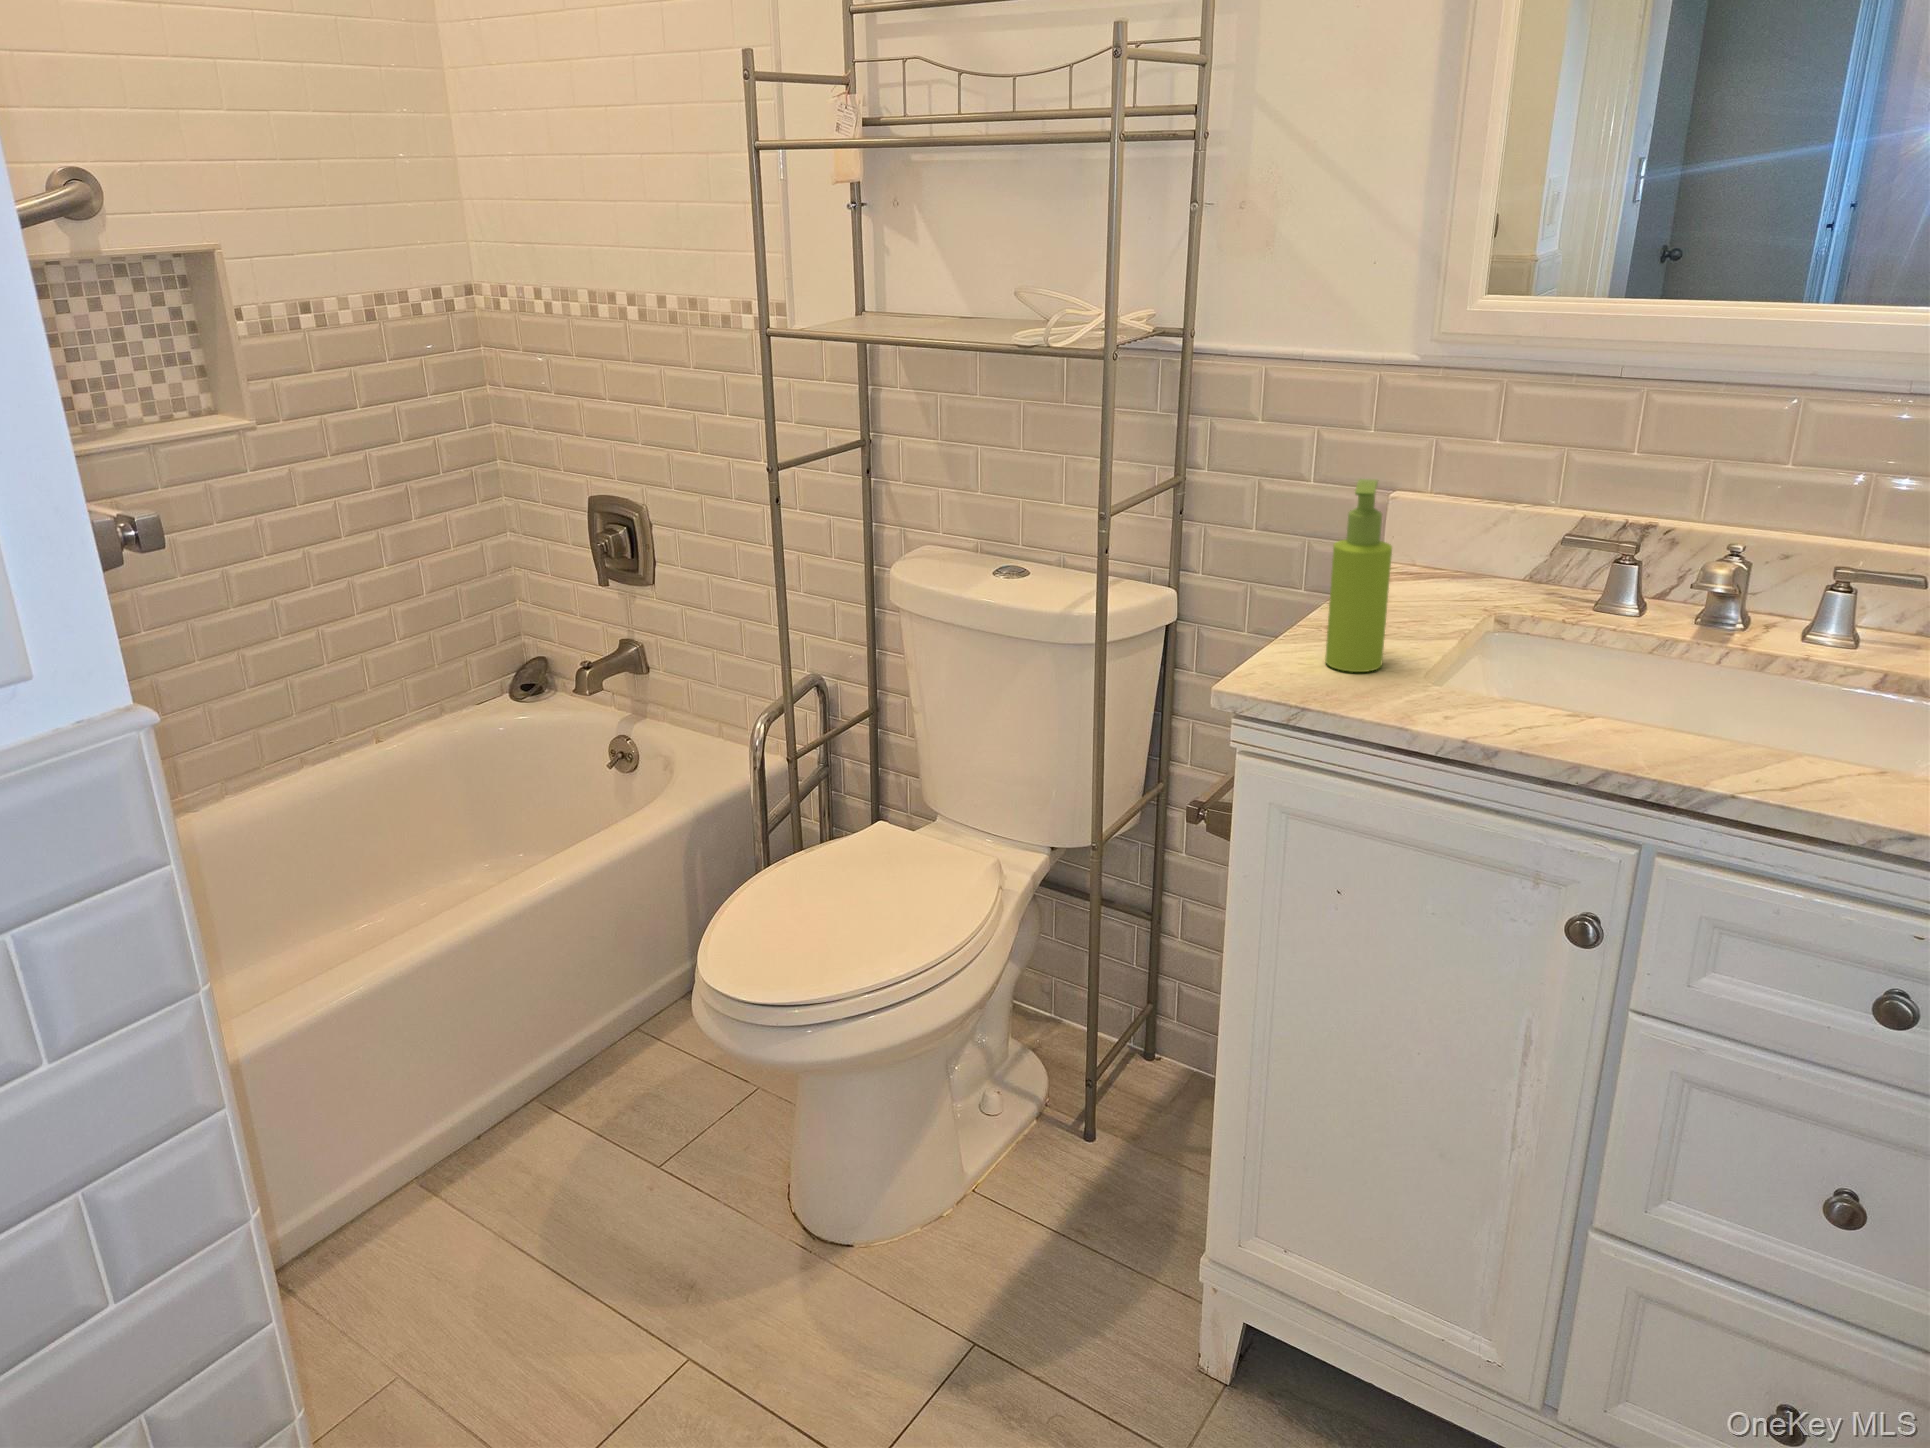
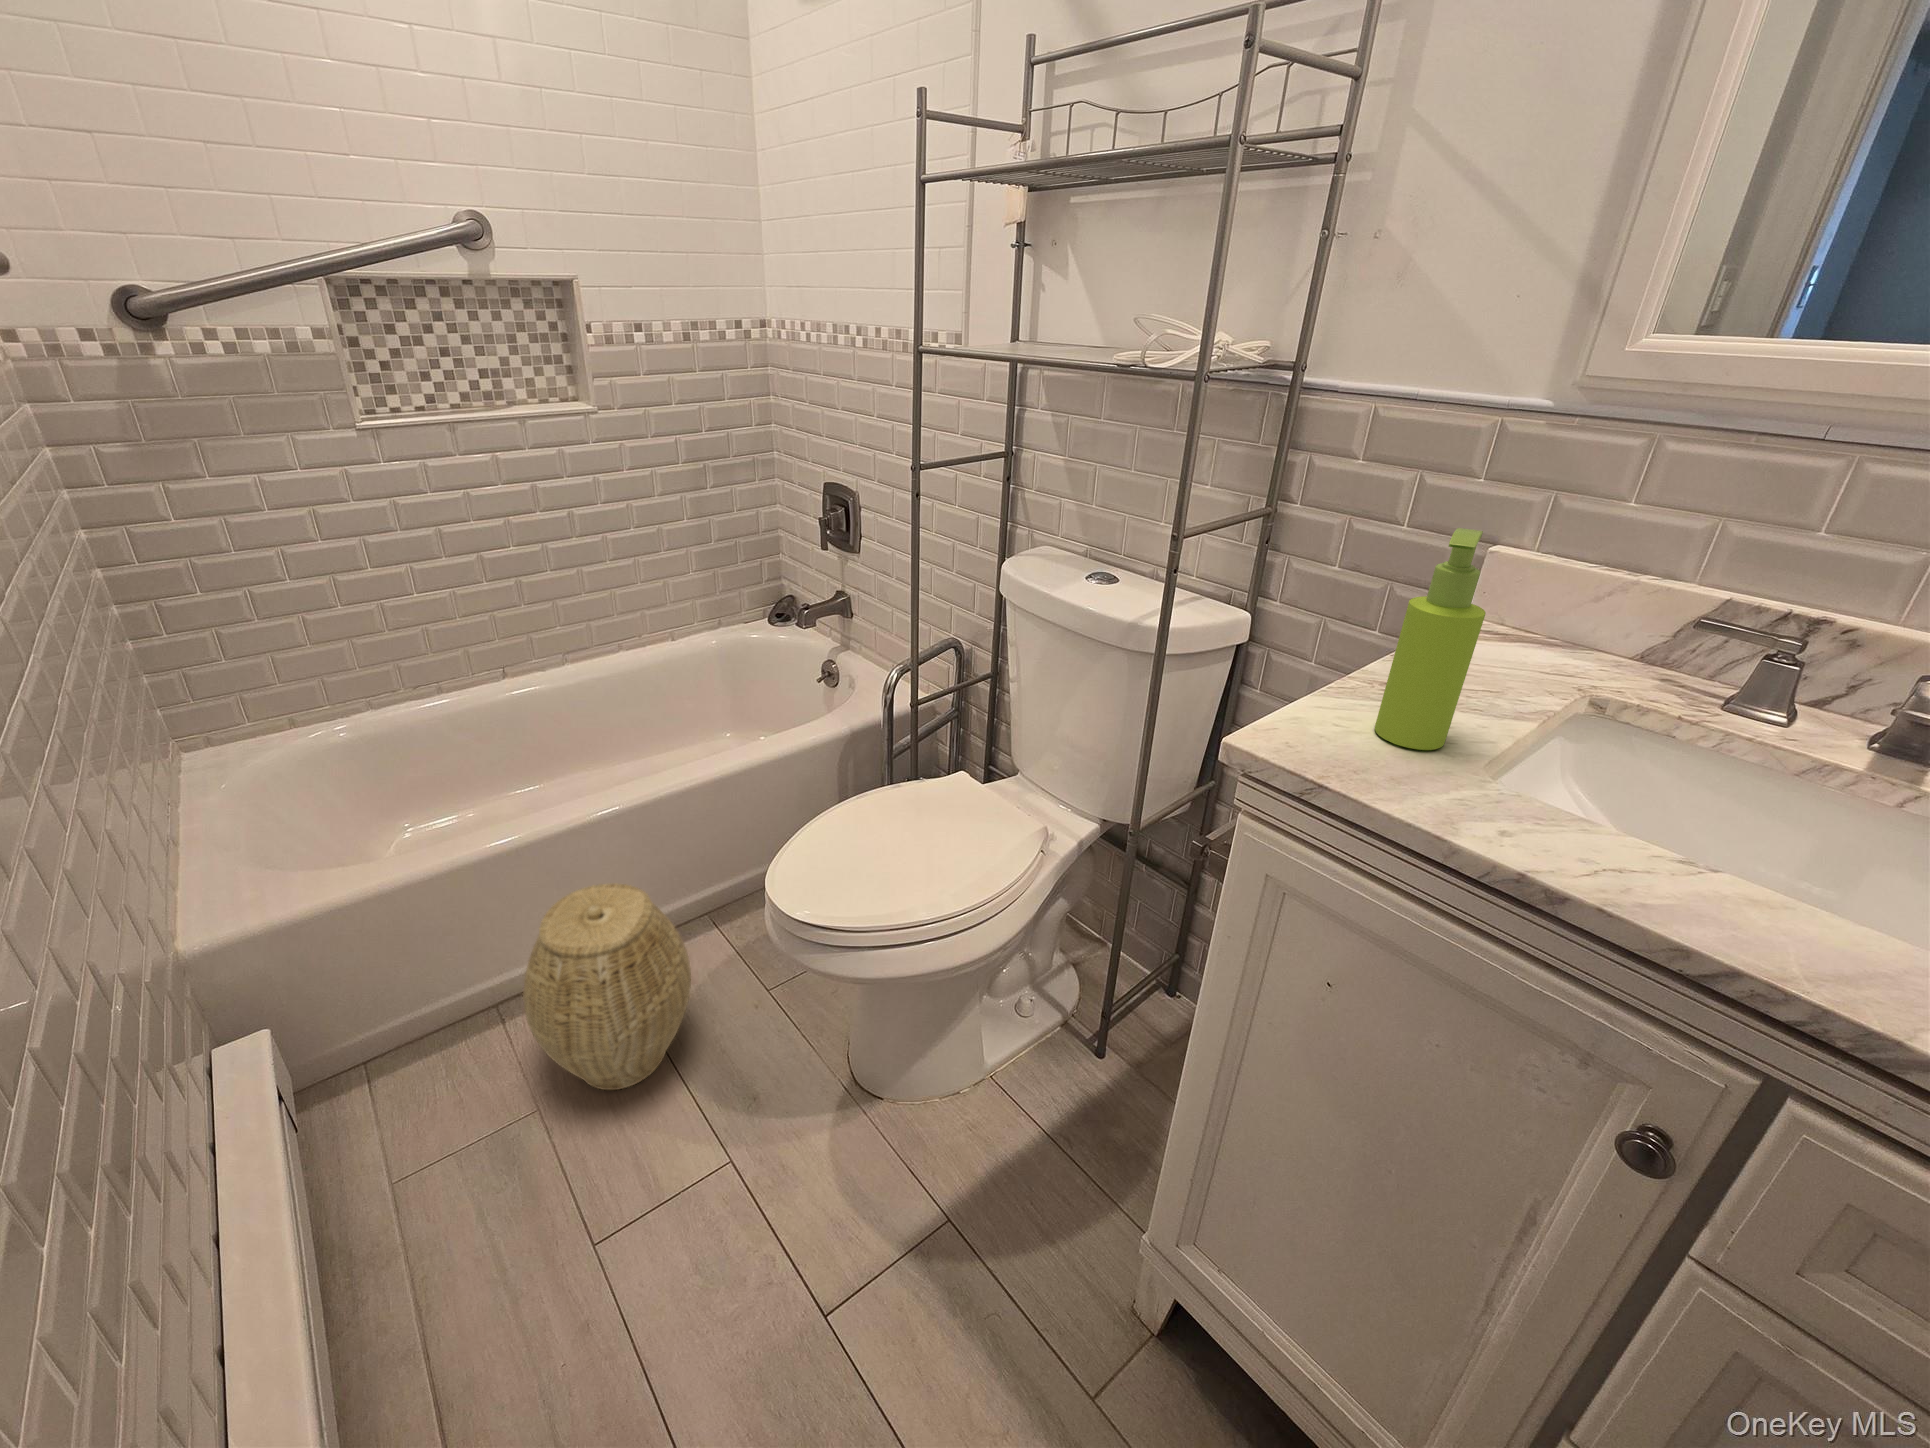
woven basket: none [361,1043,581,1326] -> present [523,884,691,1090]

